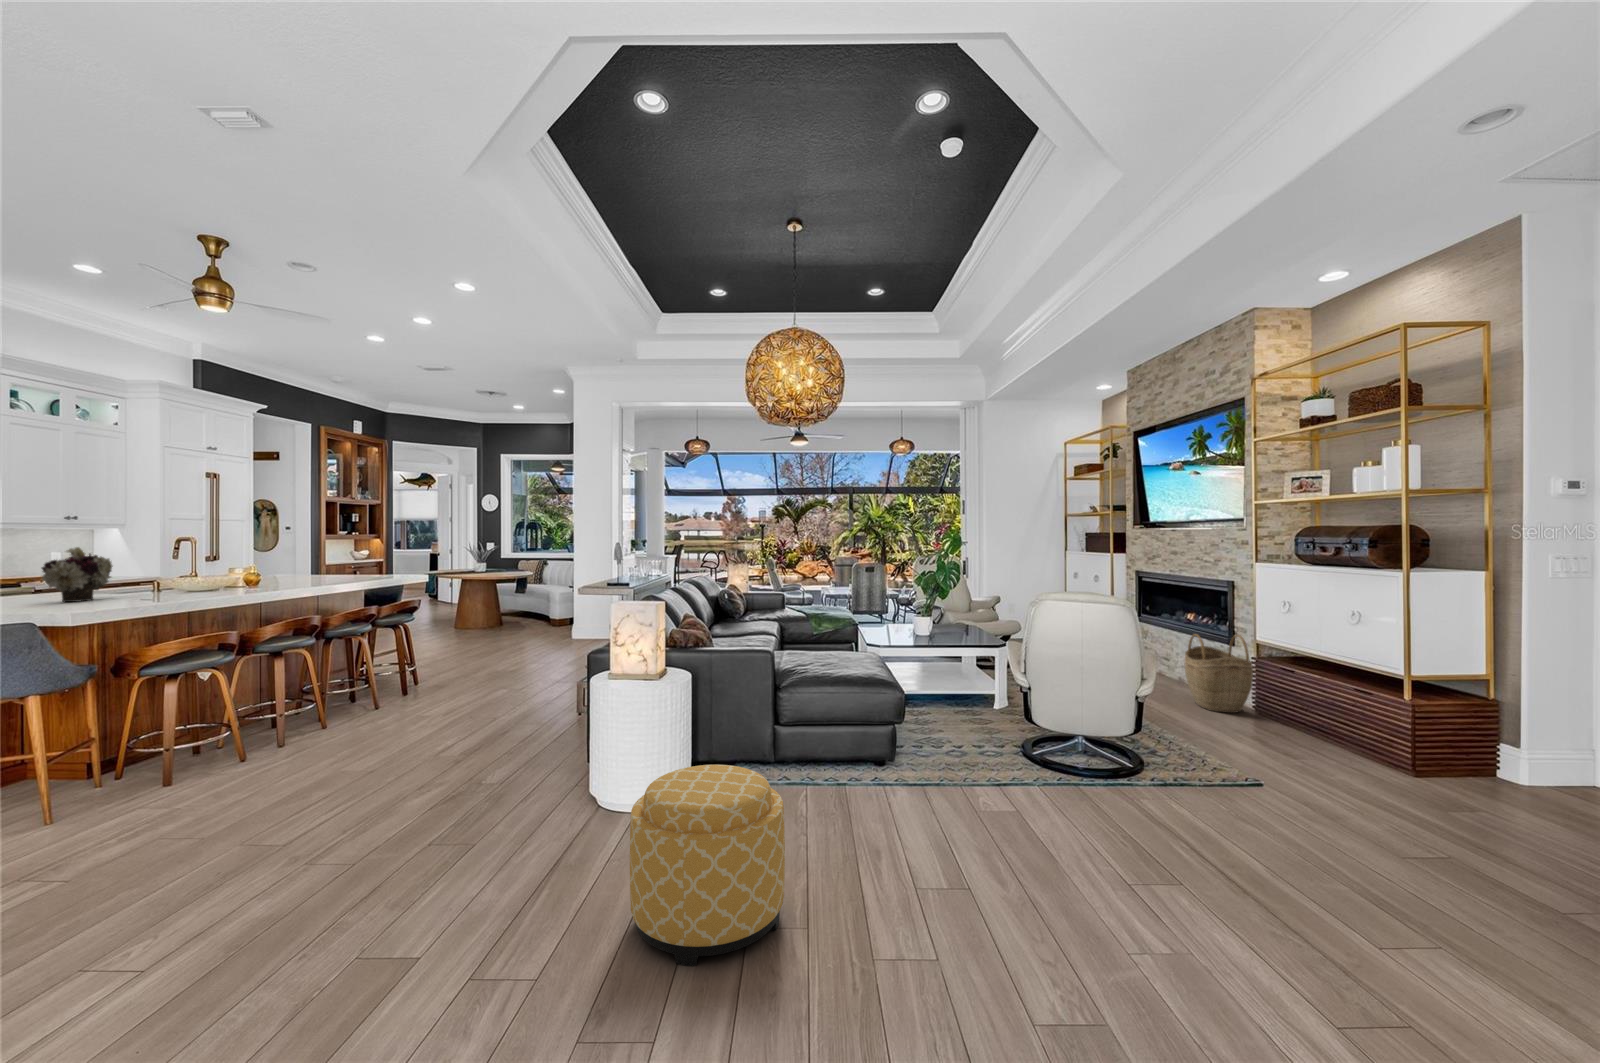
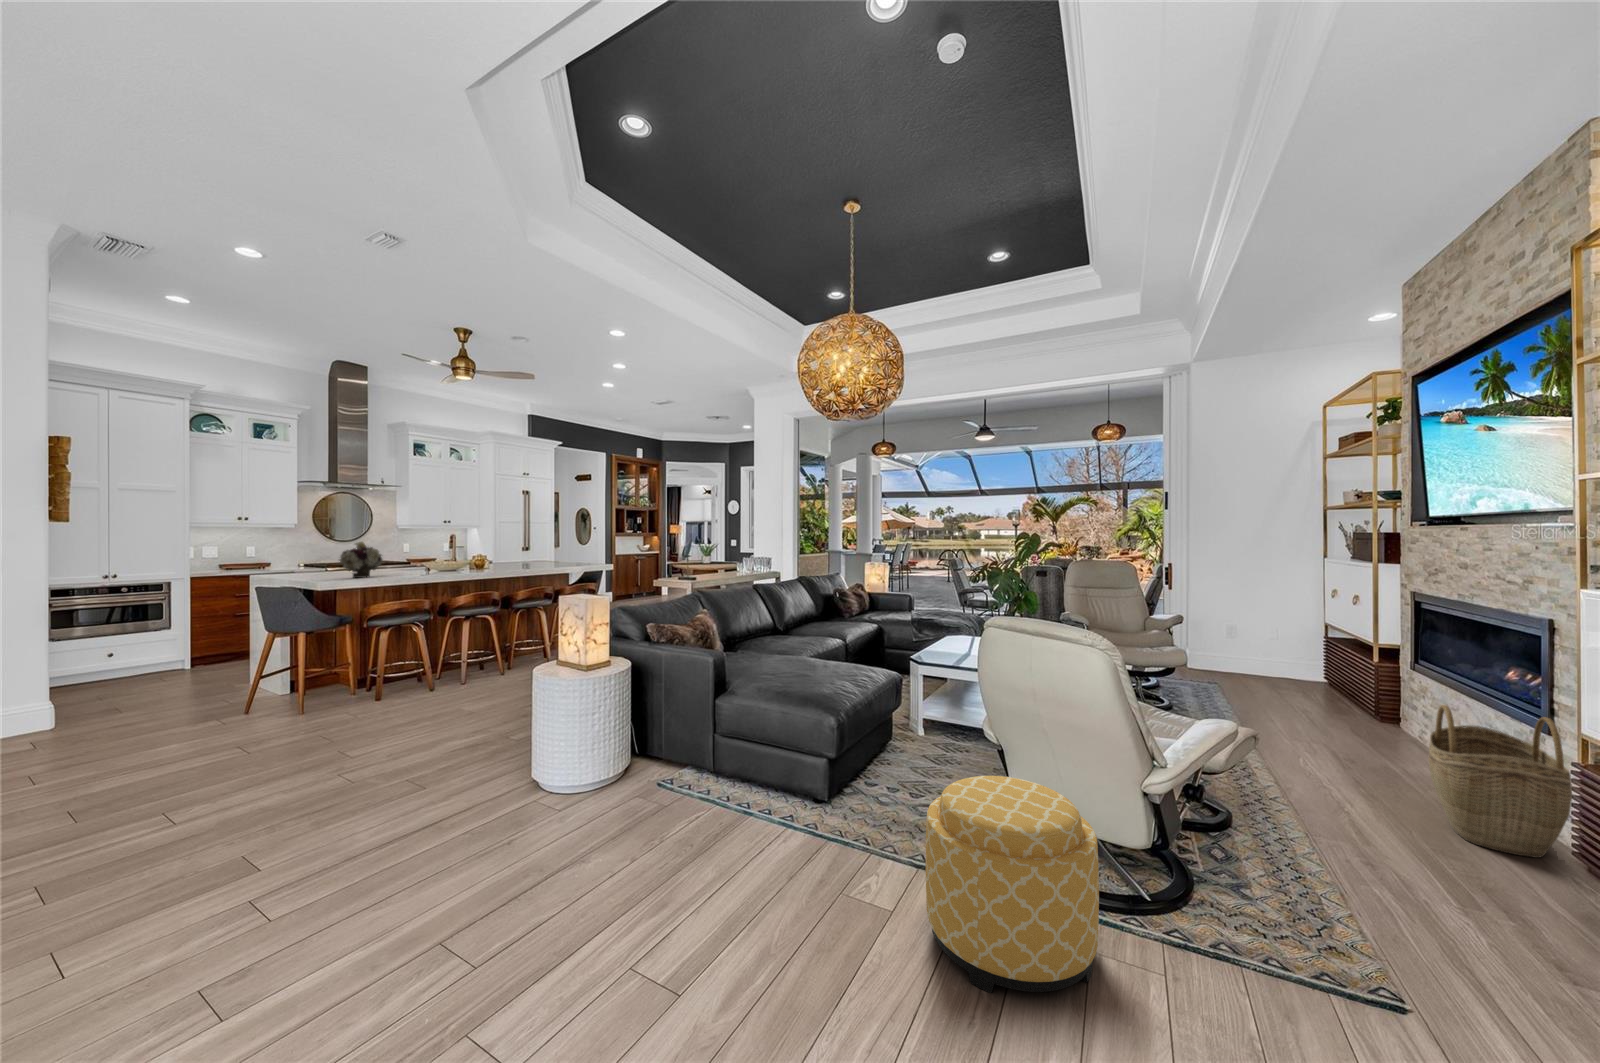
ottoman: present [630,765,785,966] -> present [925,776,1099,993]

